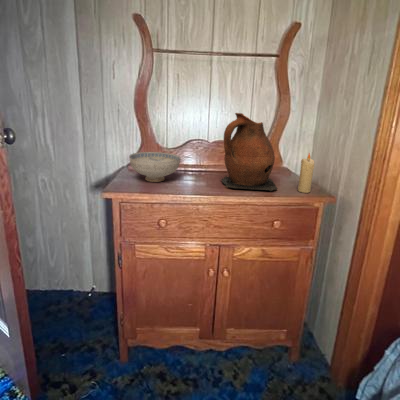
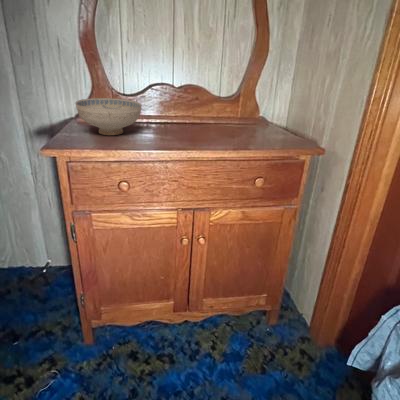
ceramic pitcher: present [221,113,277,191] -> none [189,45,259,144]
candle: present [298,153,314,193] -> none [282,95,302,144]

